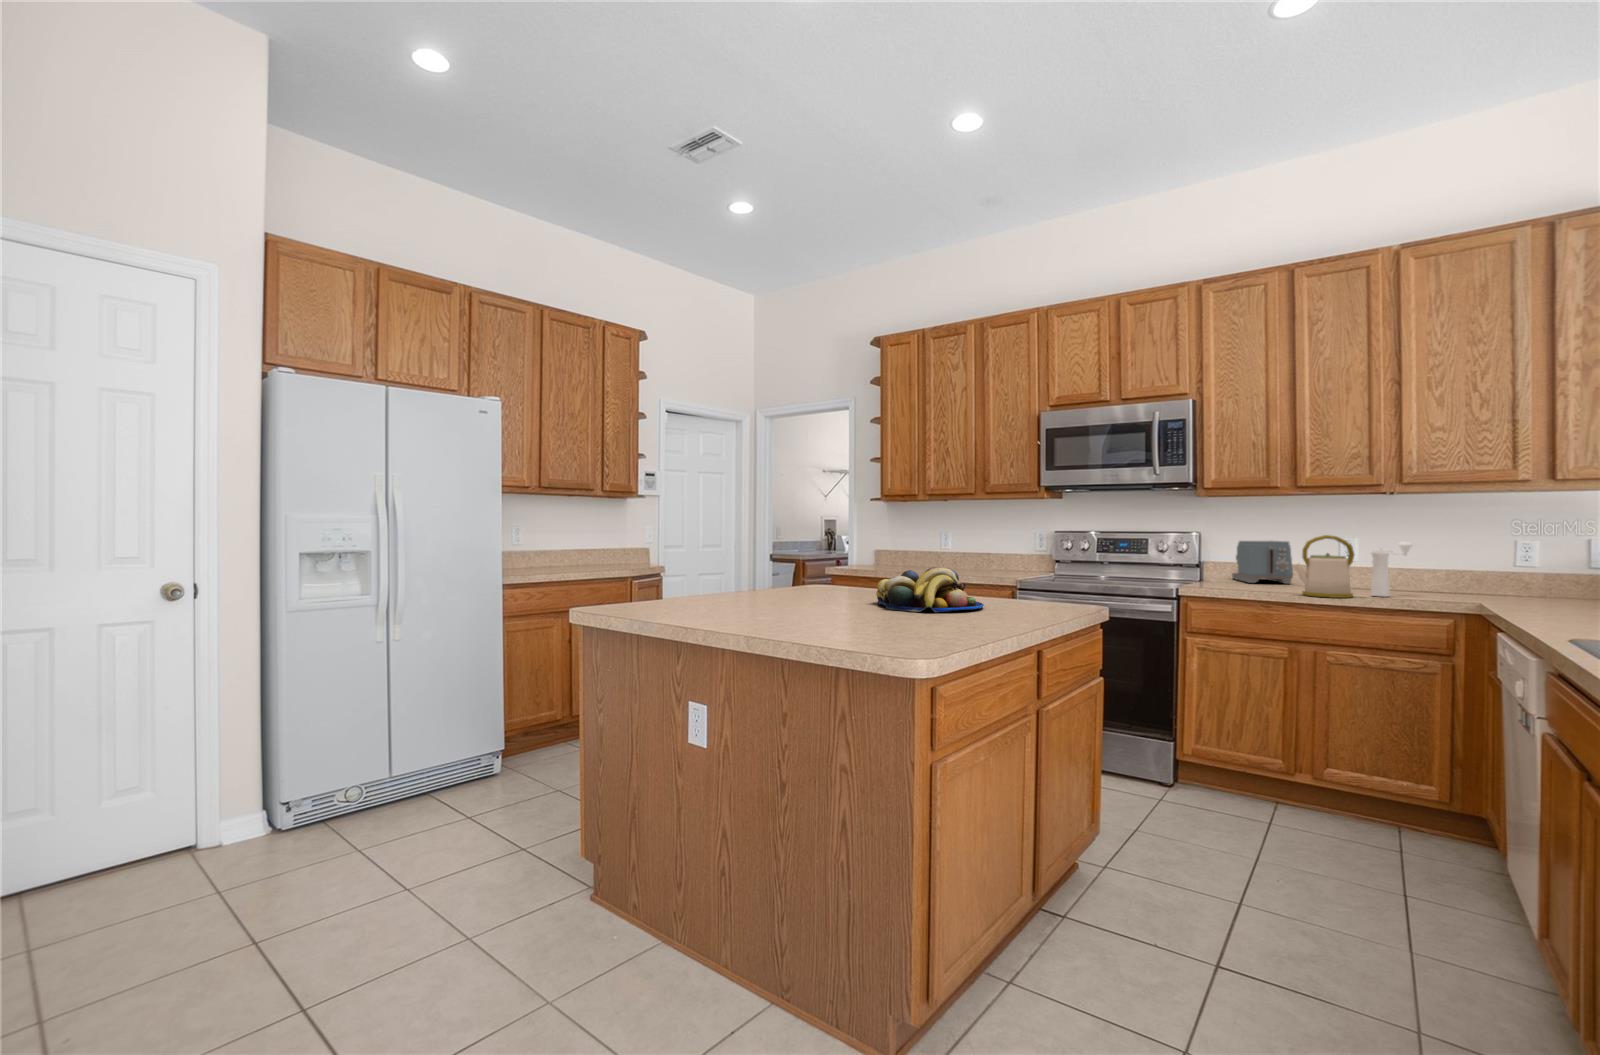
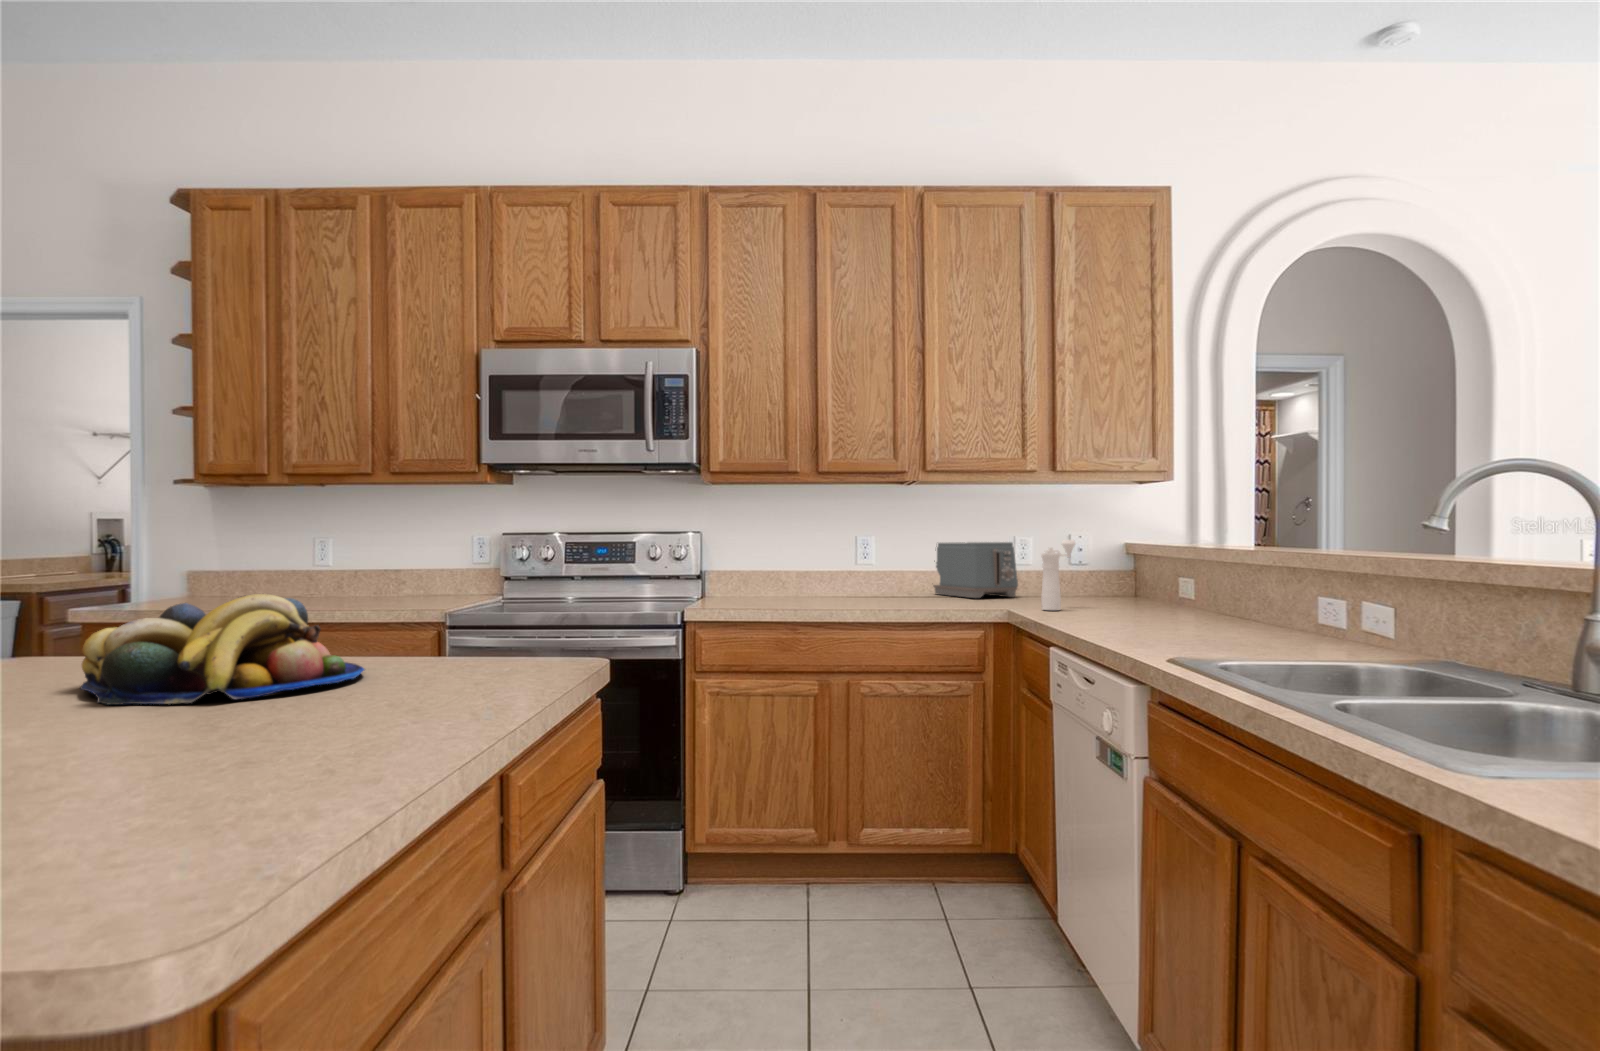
kettle: present [1293,535,1354,598] -> none [822,532,887,614]
toaster: present [1232,541,1293,584] -> present [933,542,1018,598]
pepper mill: present [1371,542,1412,597] -> present [1041,540,1075,610]

